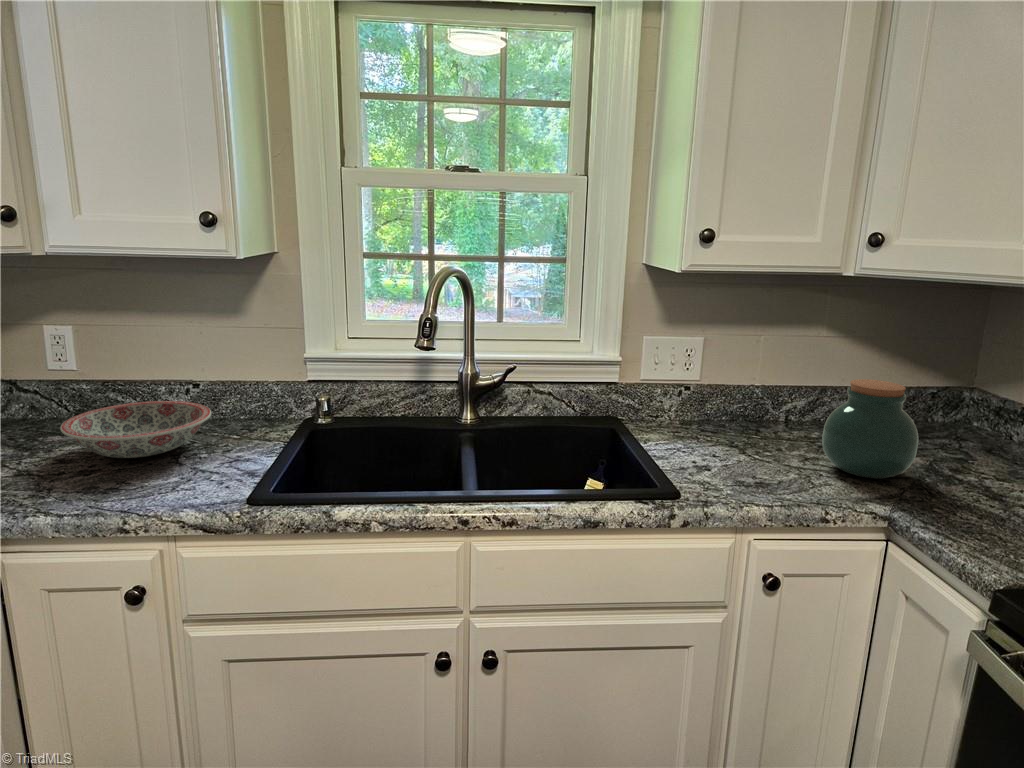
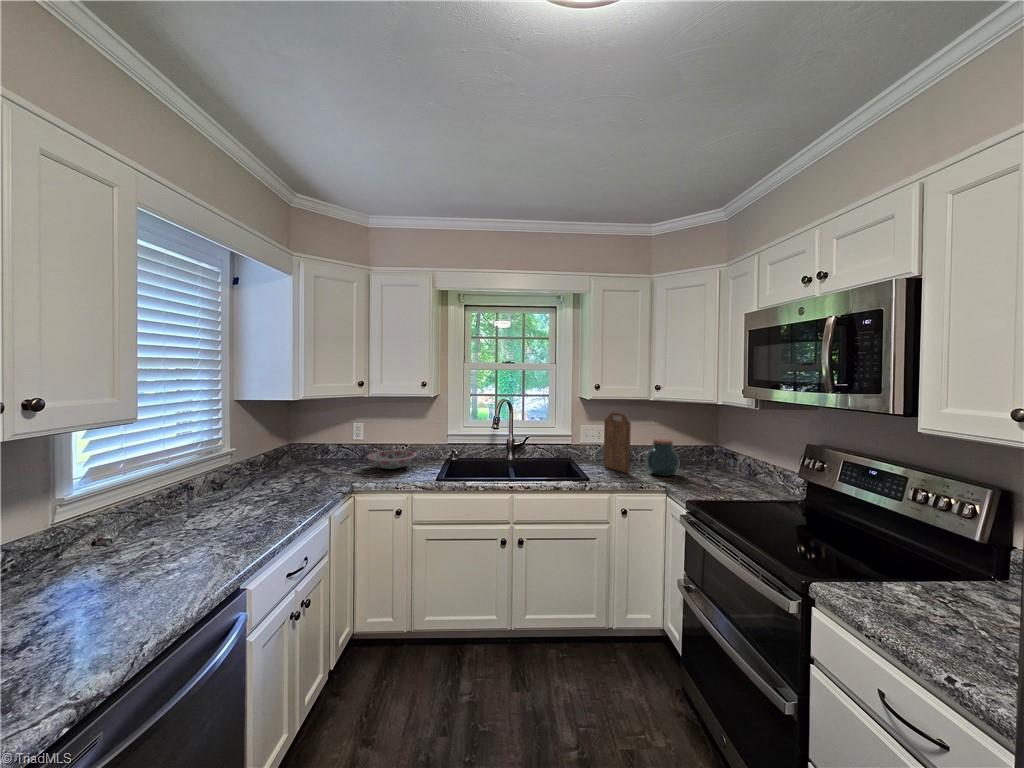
cutting board: none [704,306,796,470] -> present [604,412,631,473]

